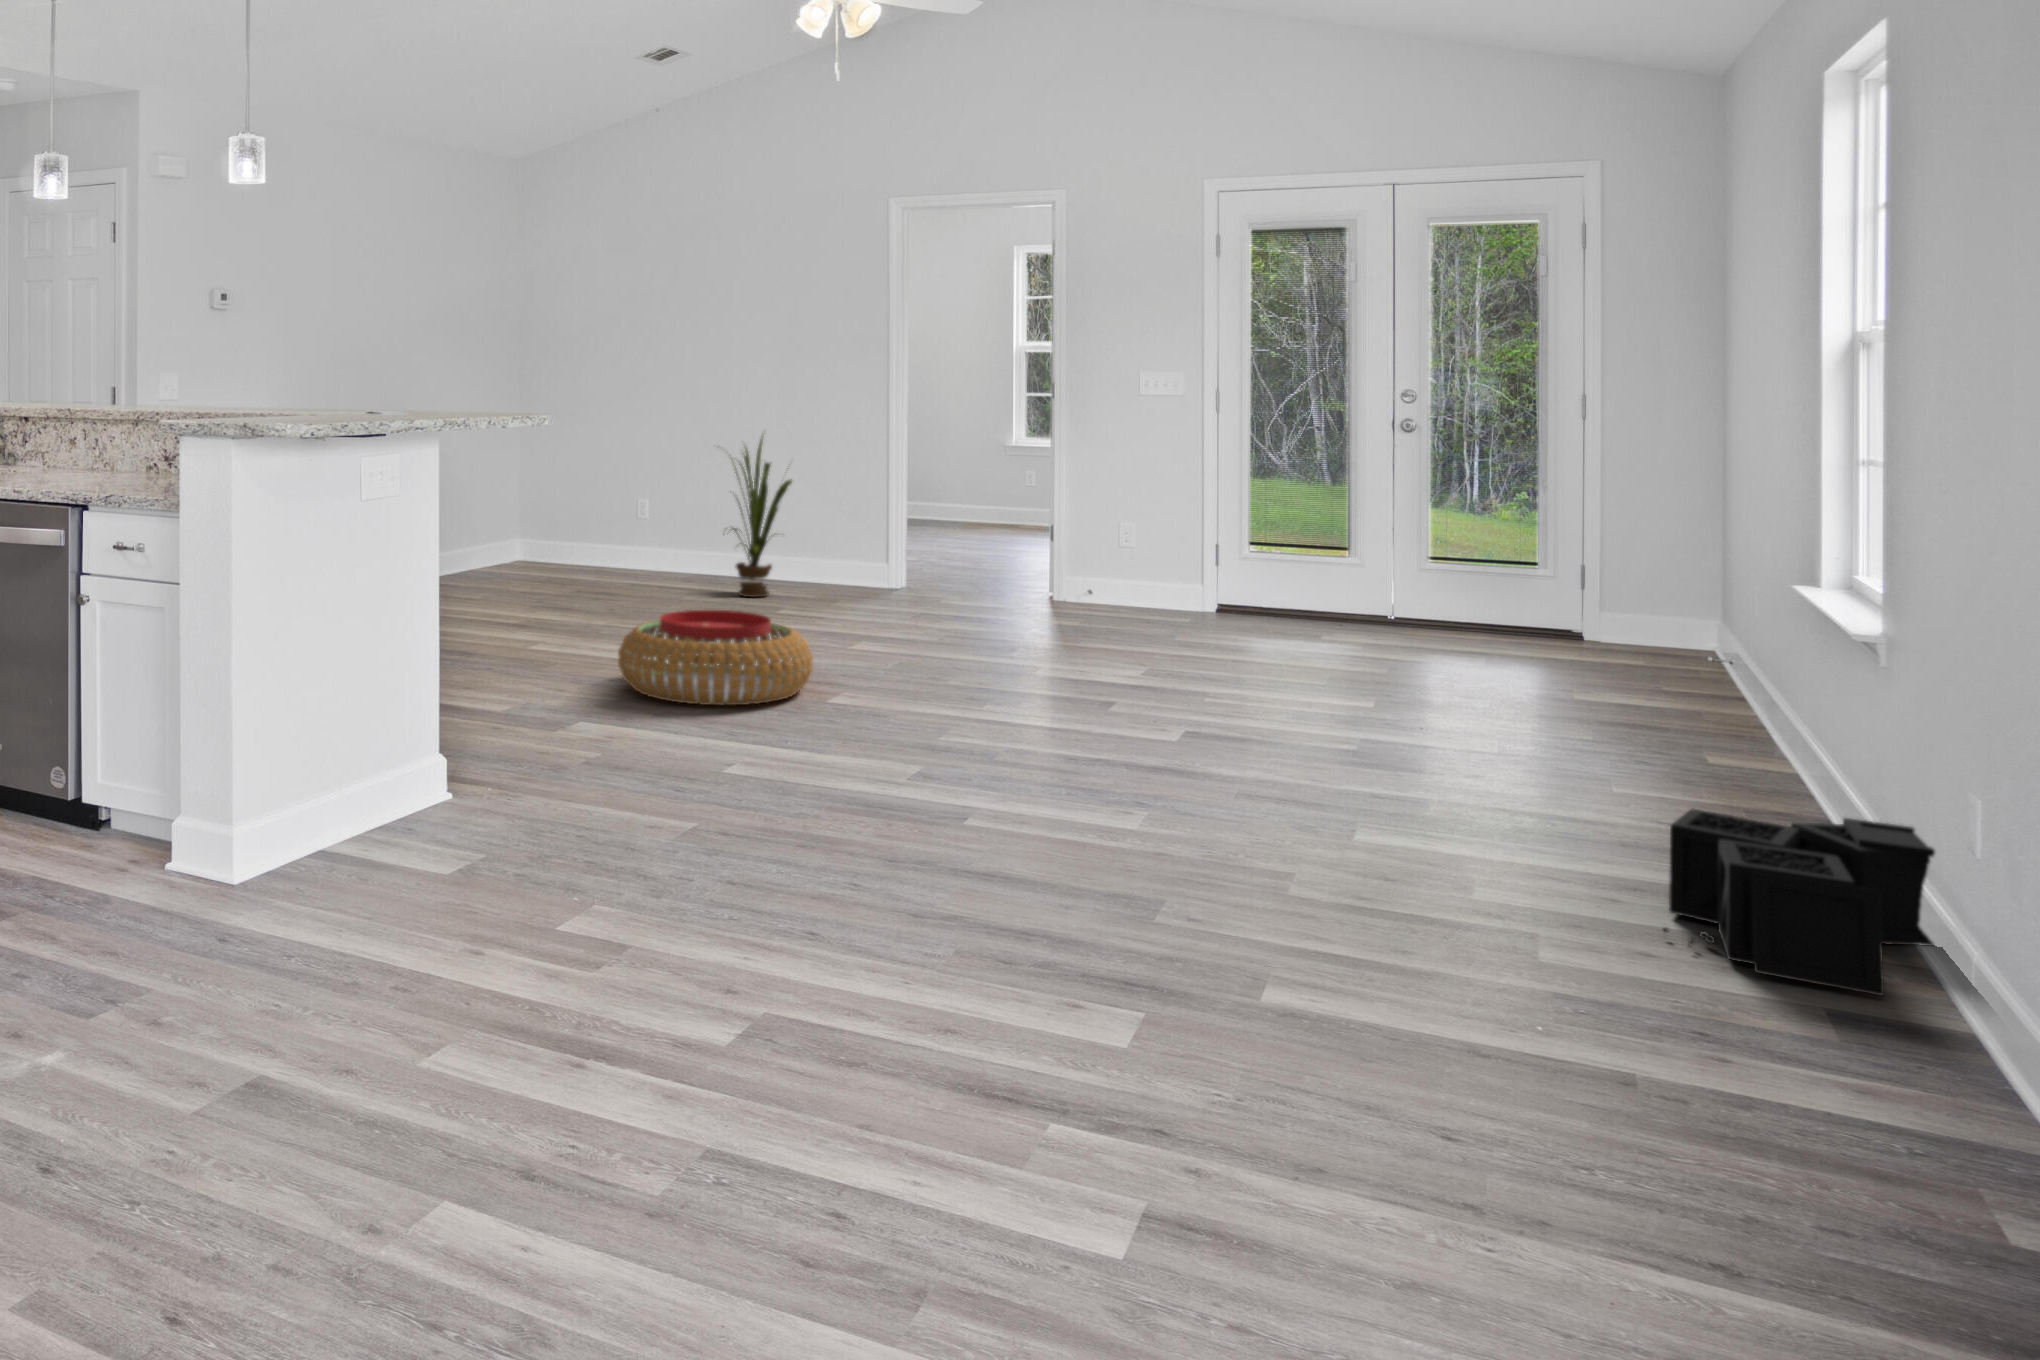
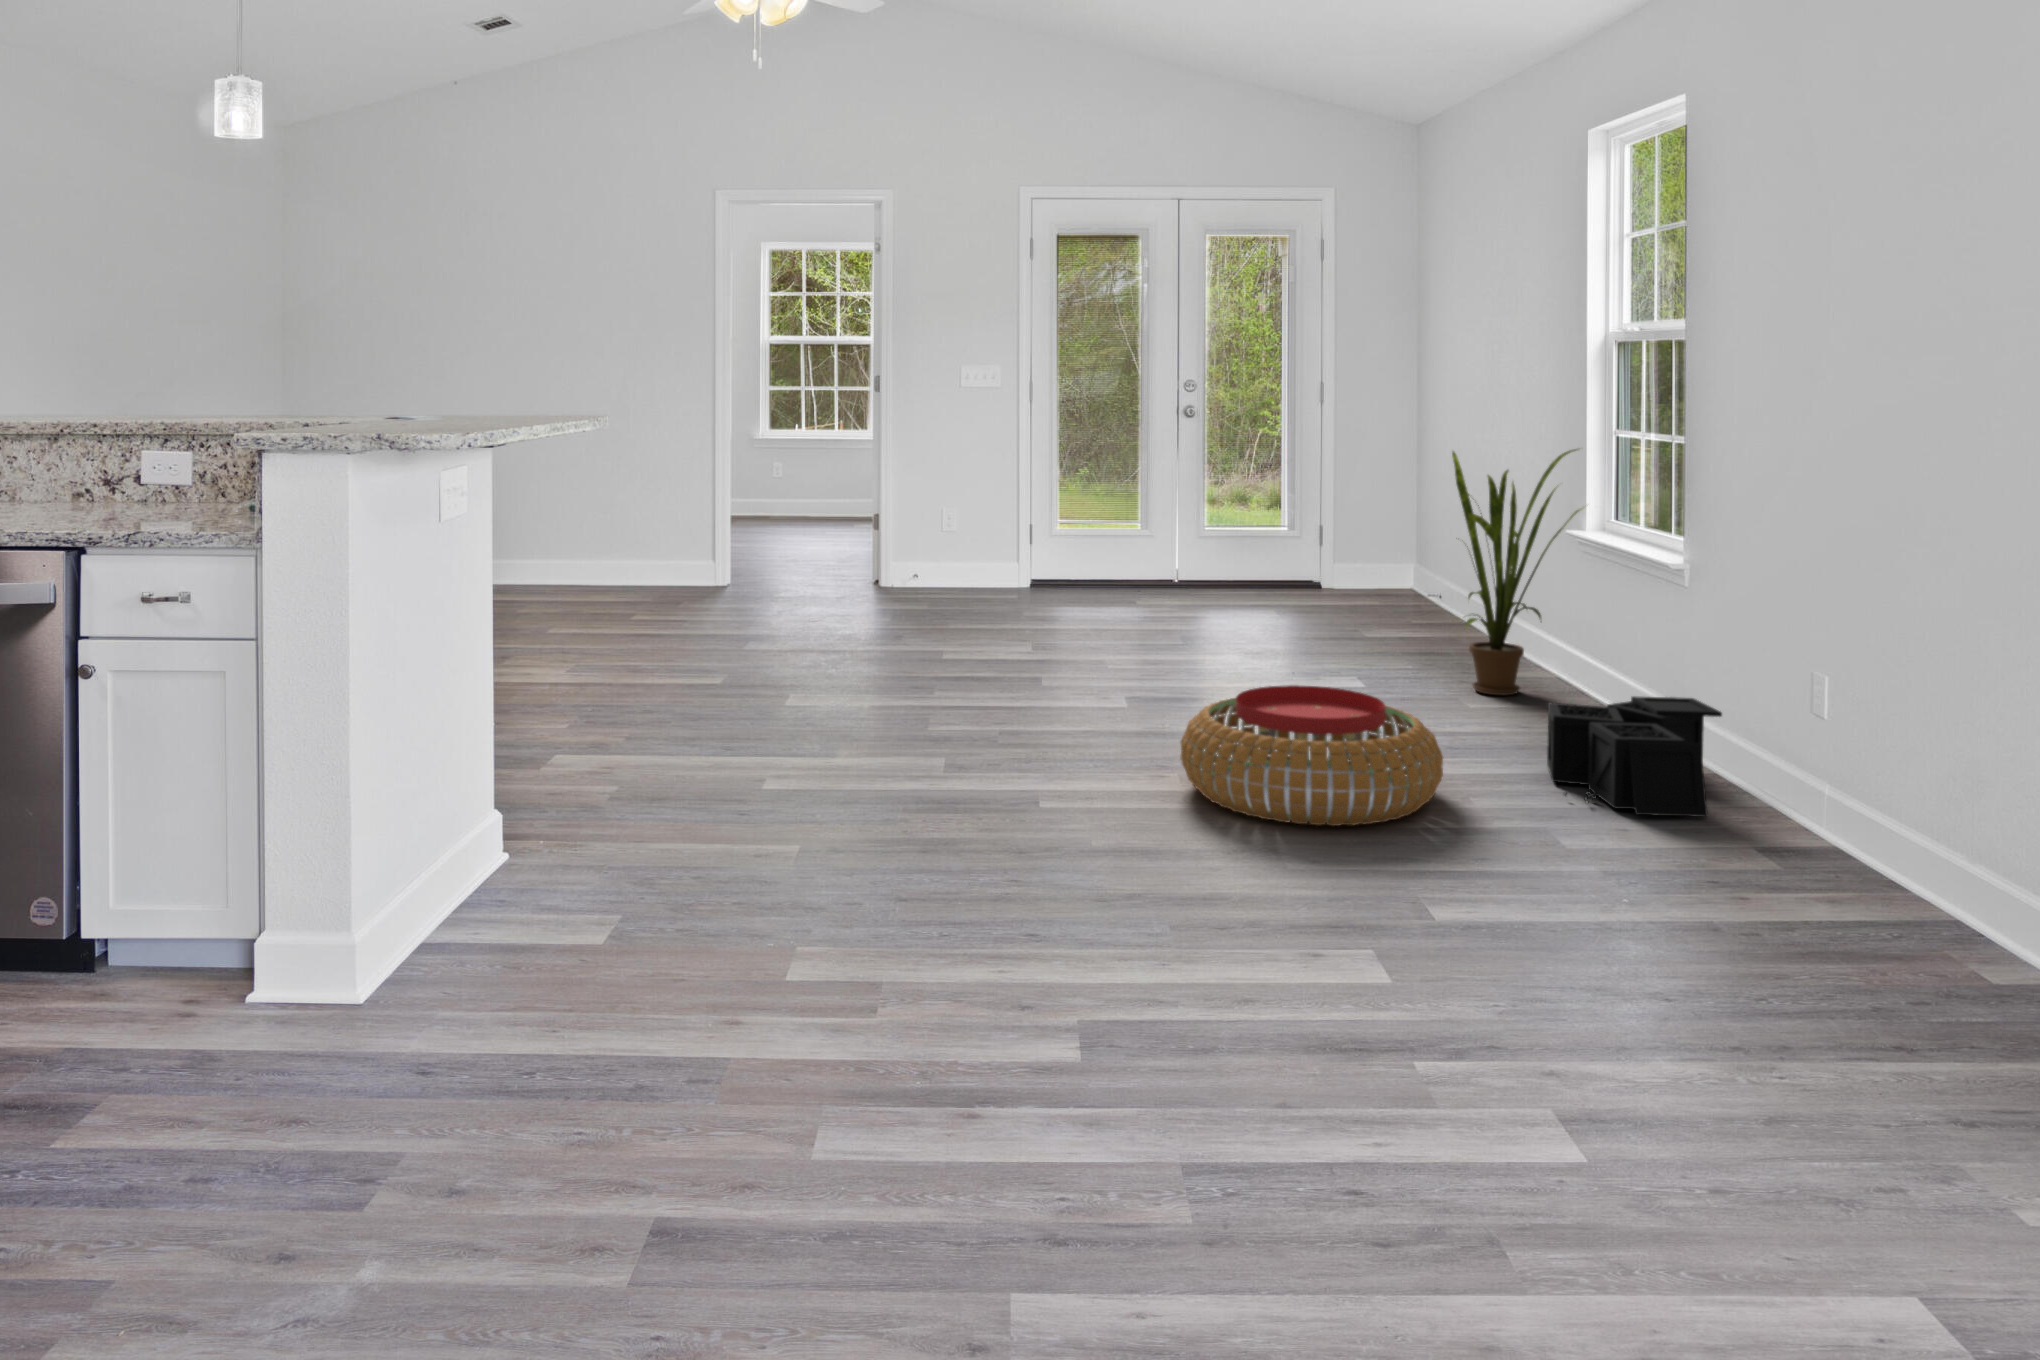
house plant: present [718,438,792,597] -> present [1452,449,1581,696]
pouf: present [618,610,813,705] -> present [1181,685,1443,826]

